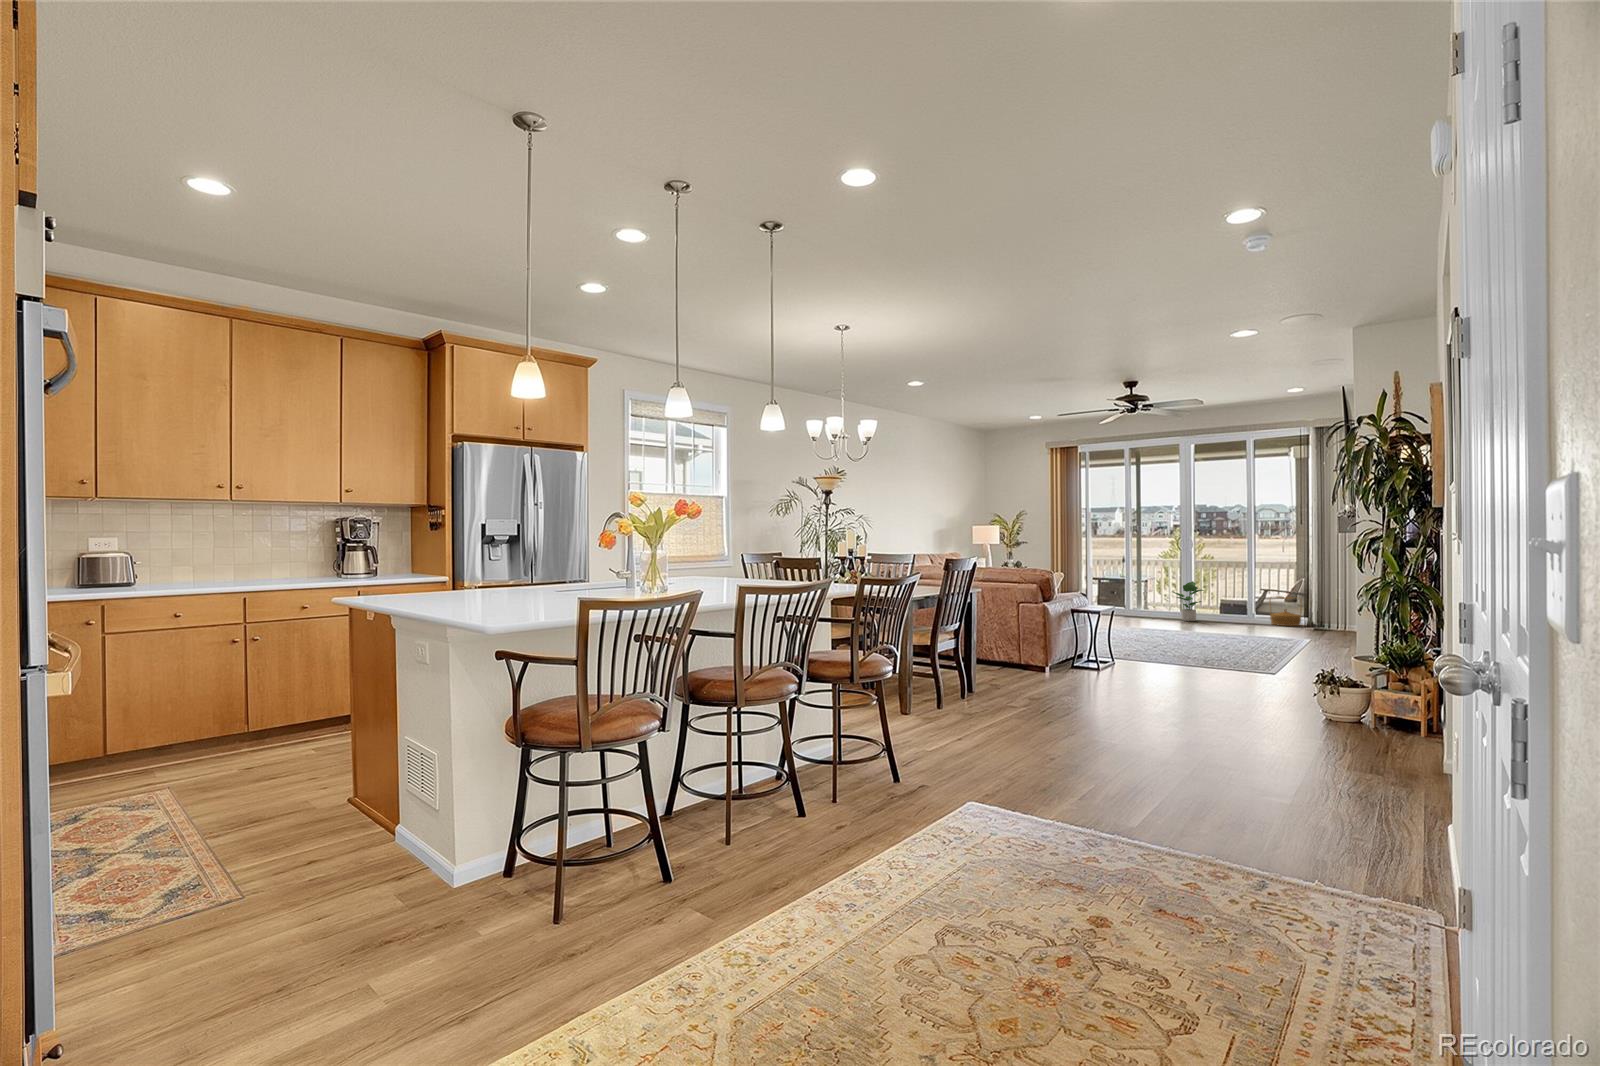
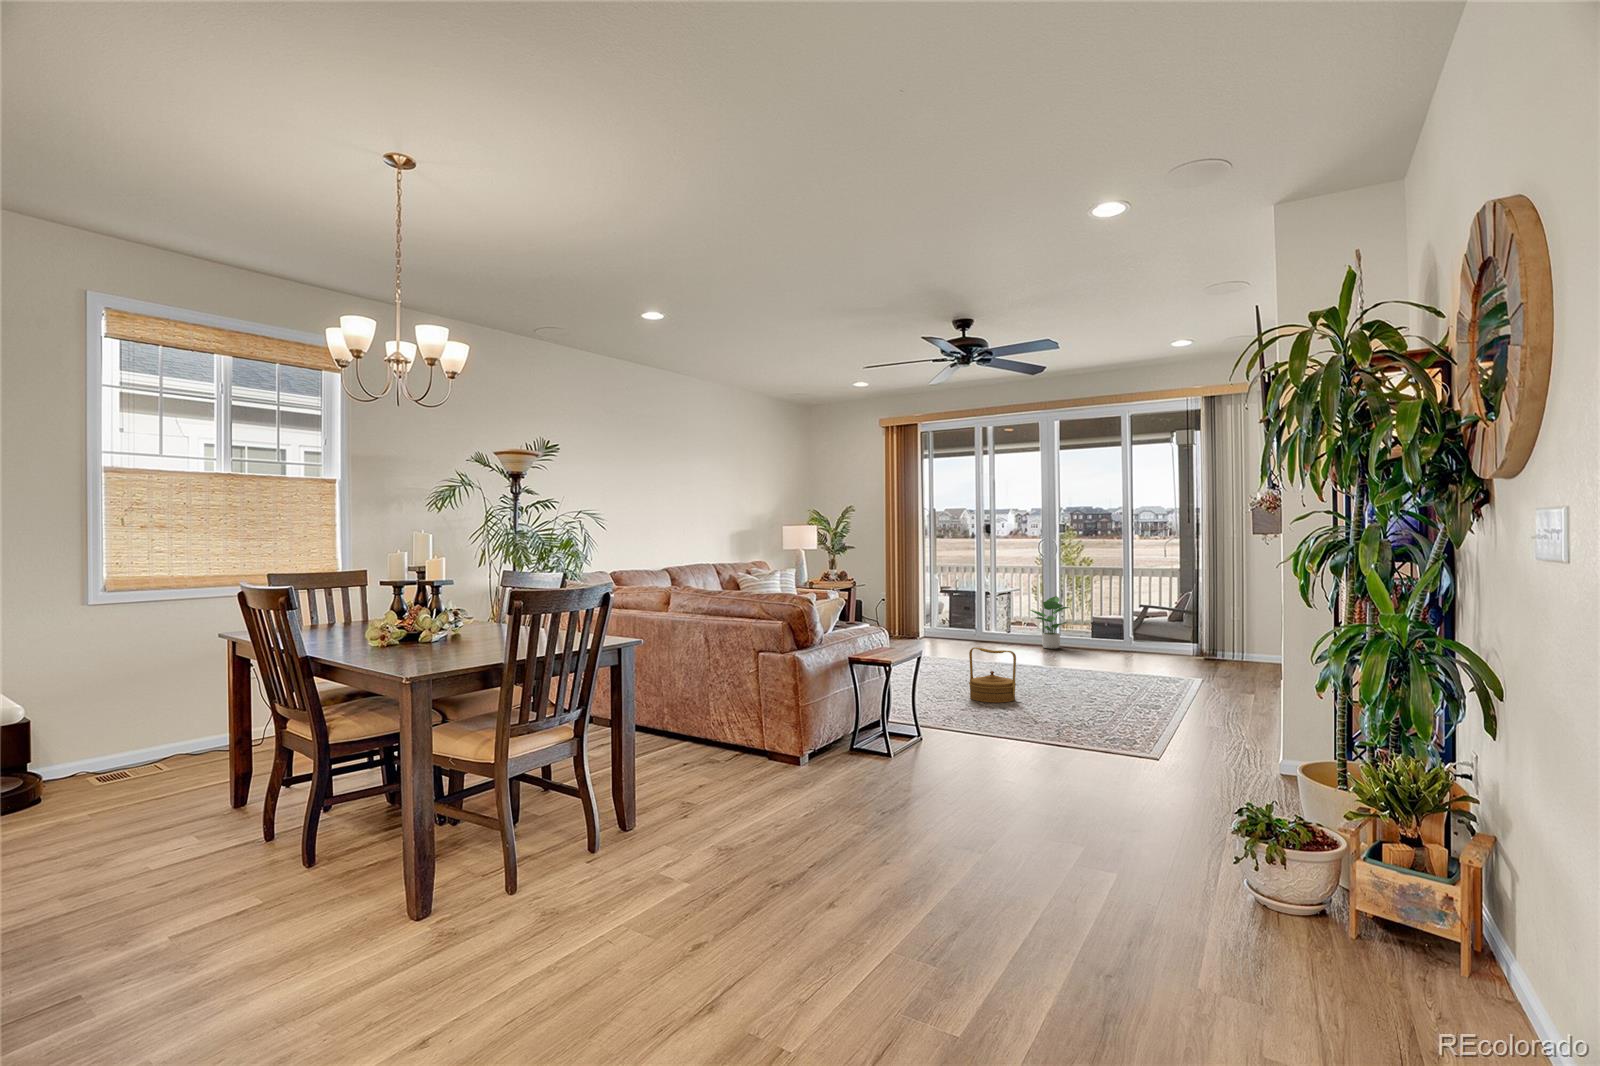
basket: present [1270,597,1301,626] -> present [969,647,1016,703]

